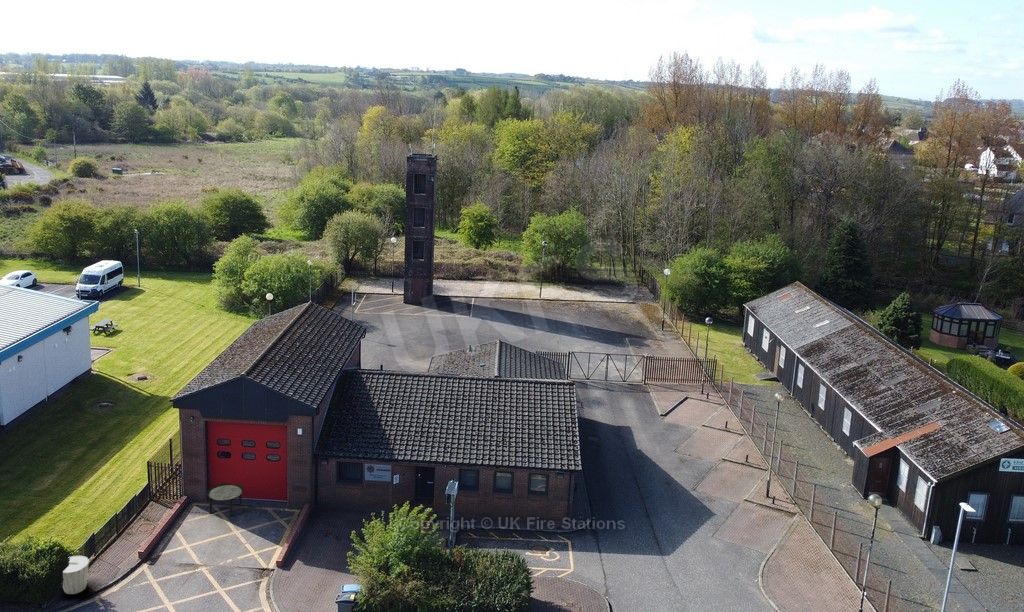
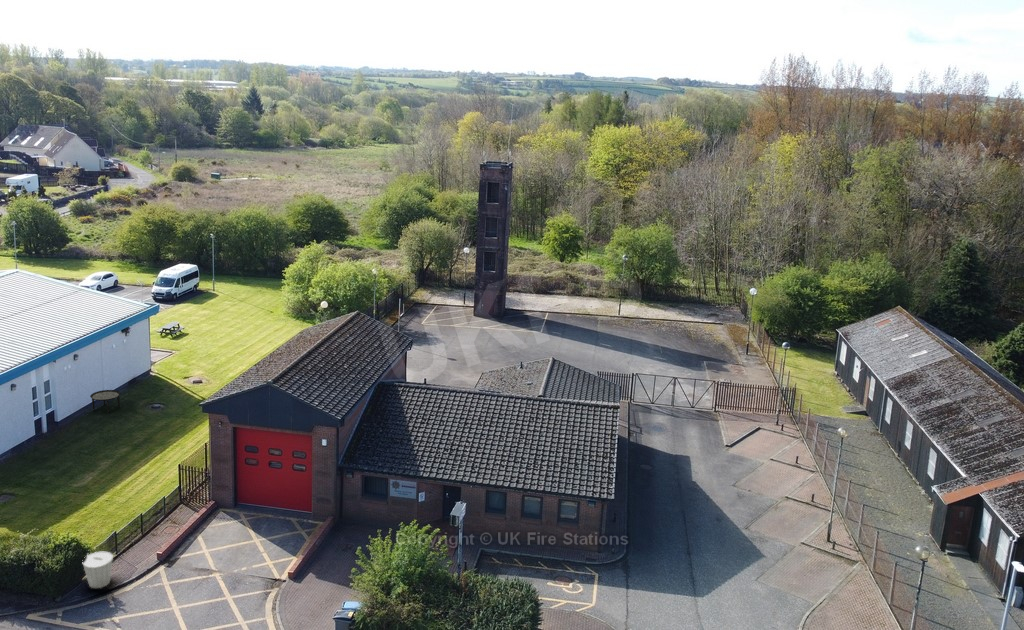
round table: present [207,483,244,516] -> present [90,390,120,413]

